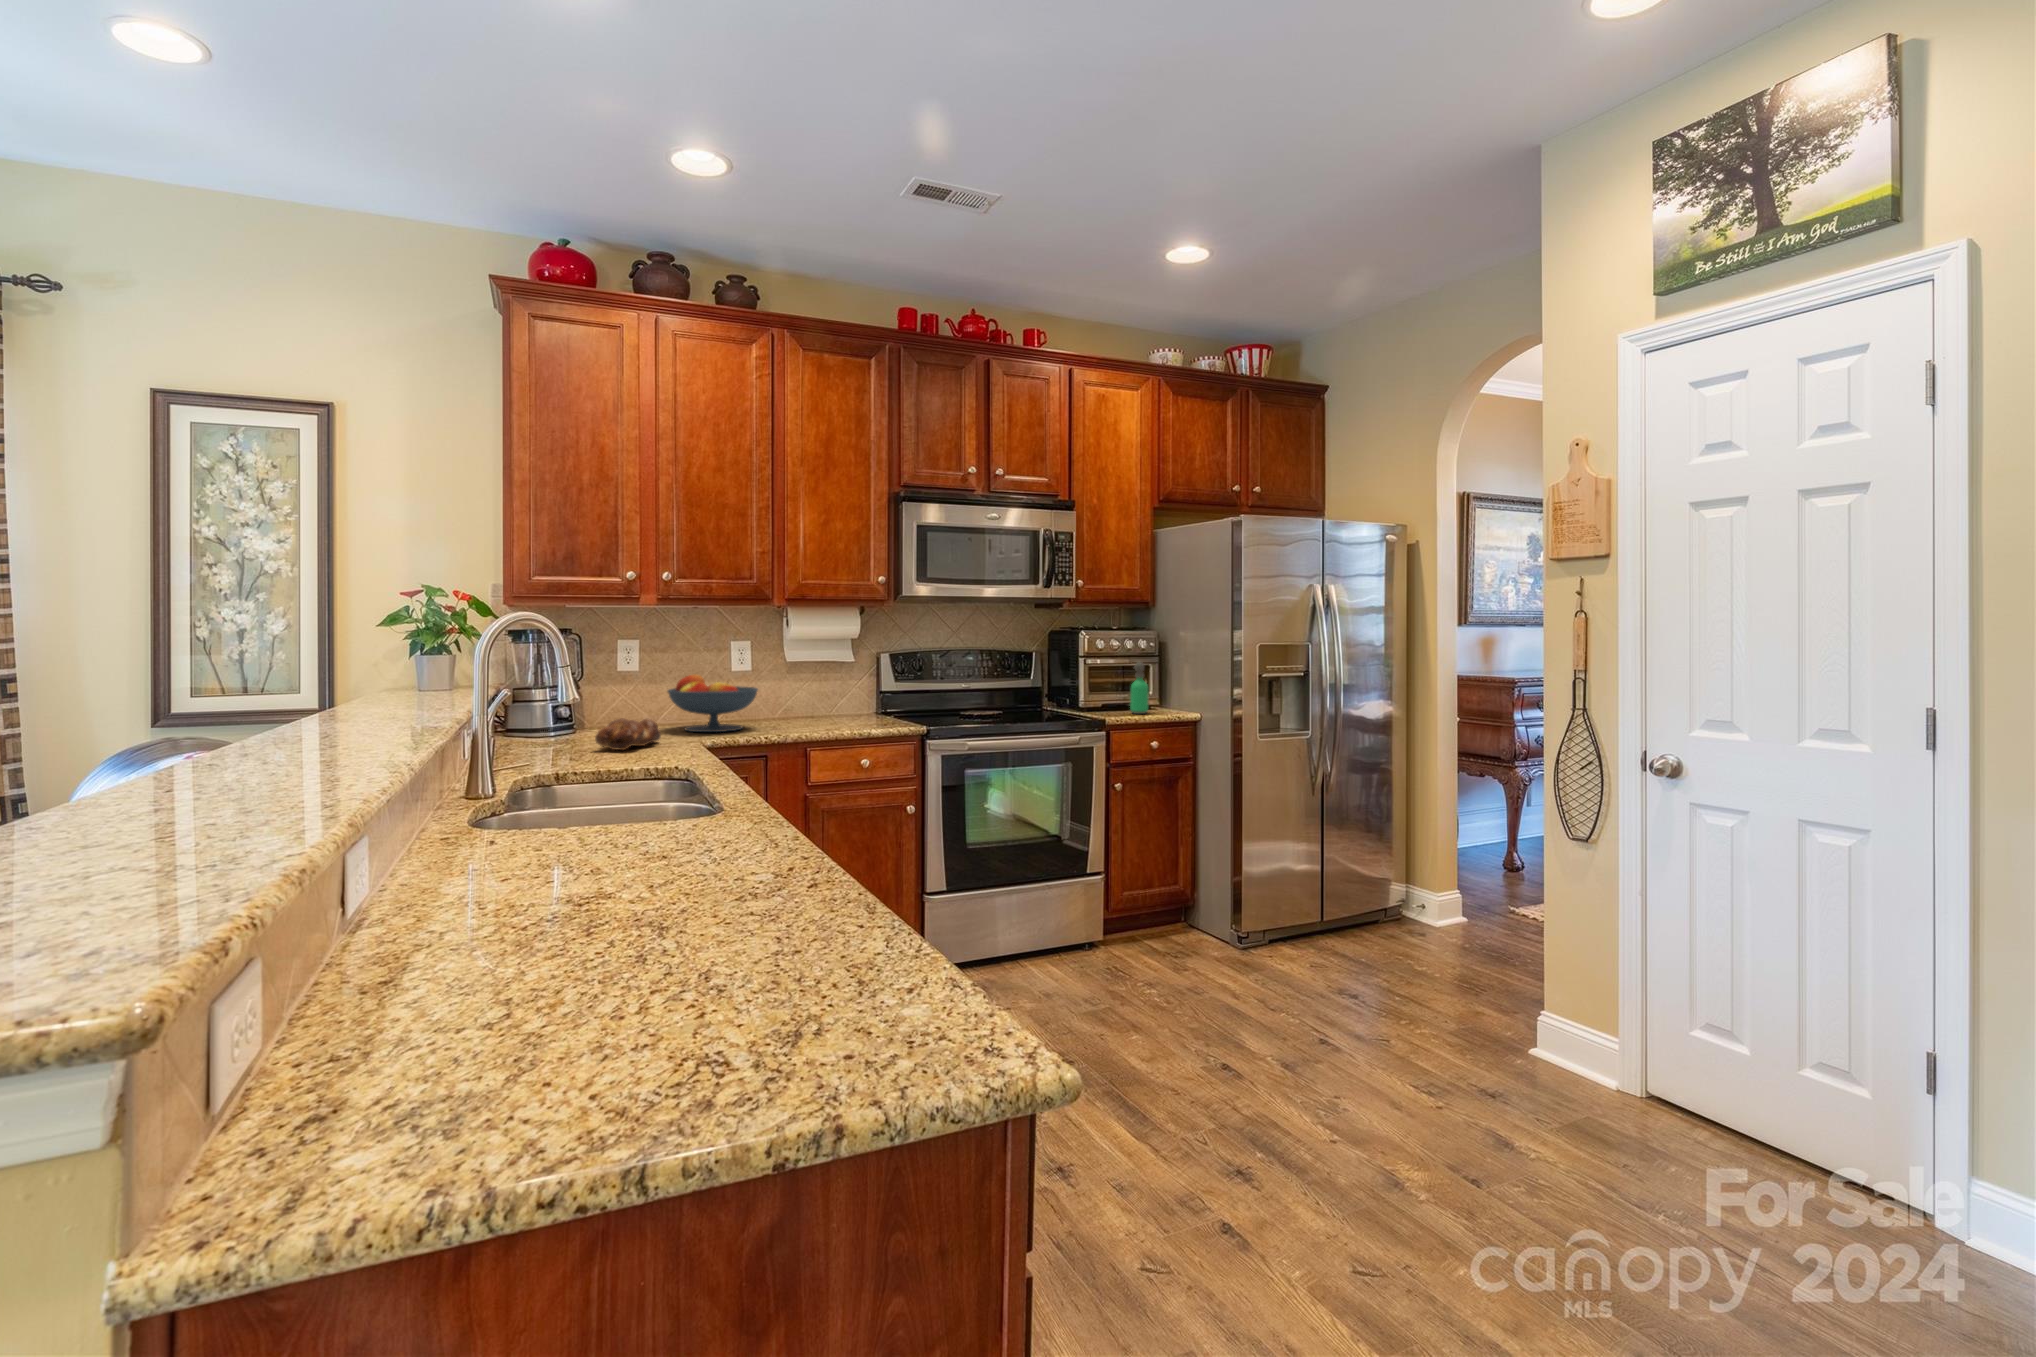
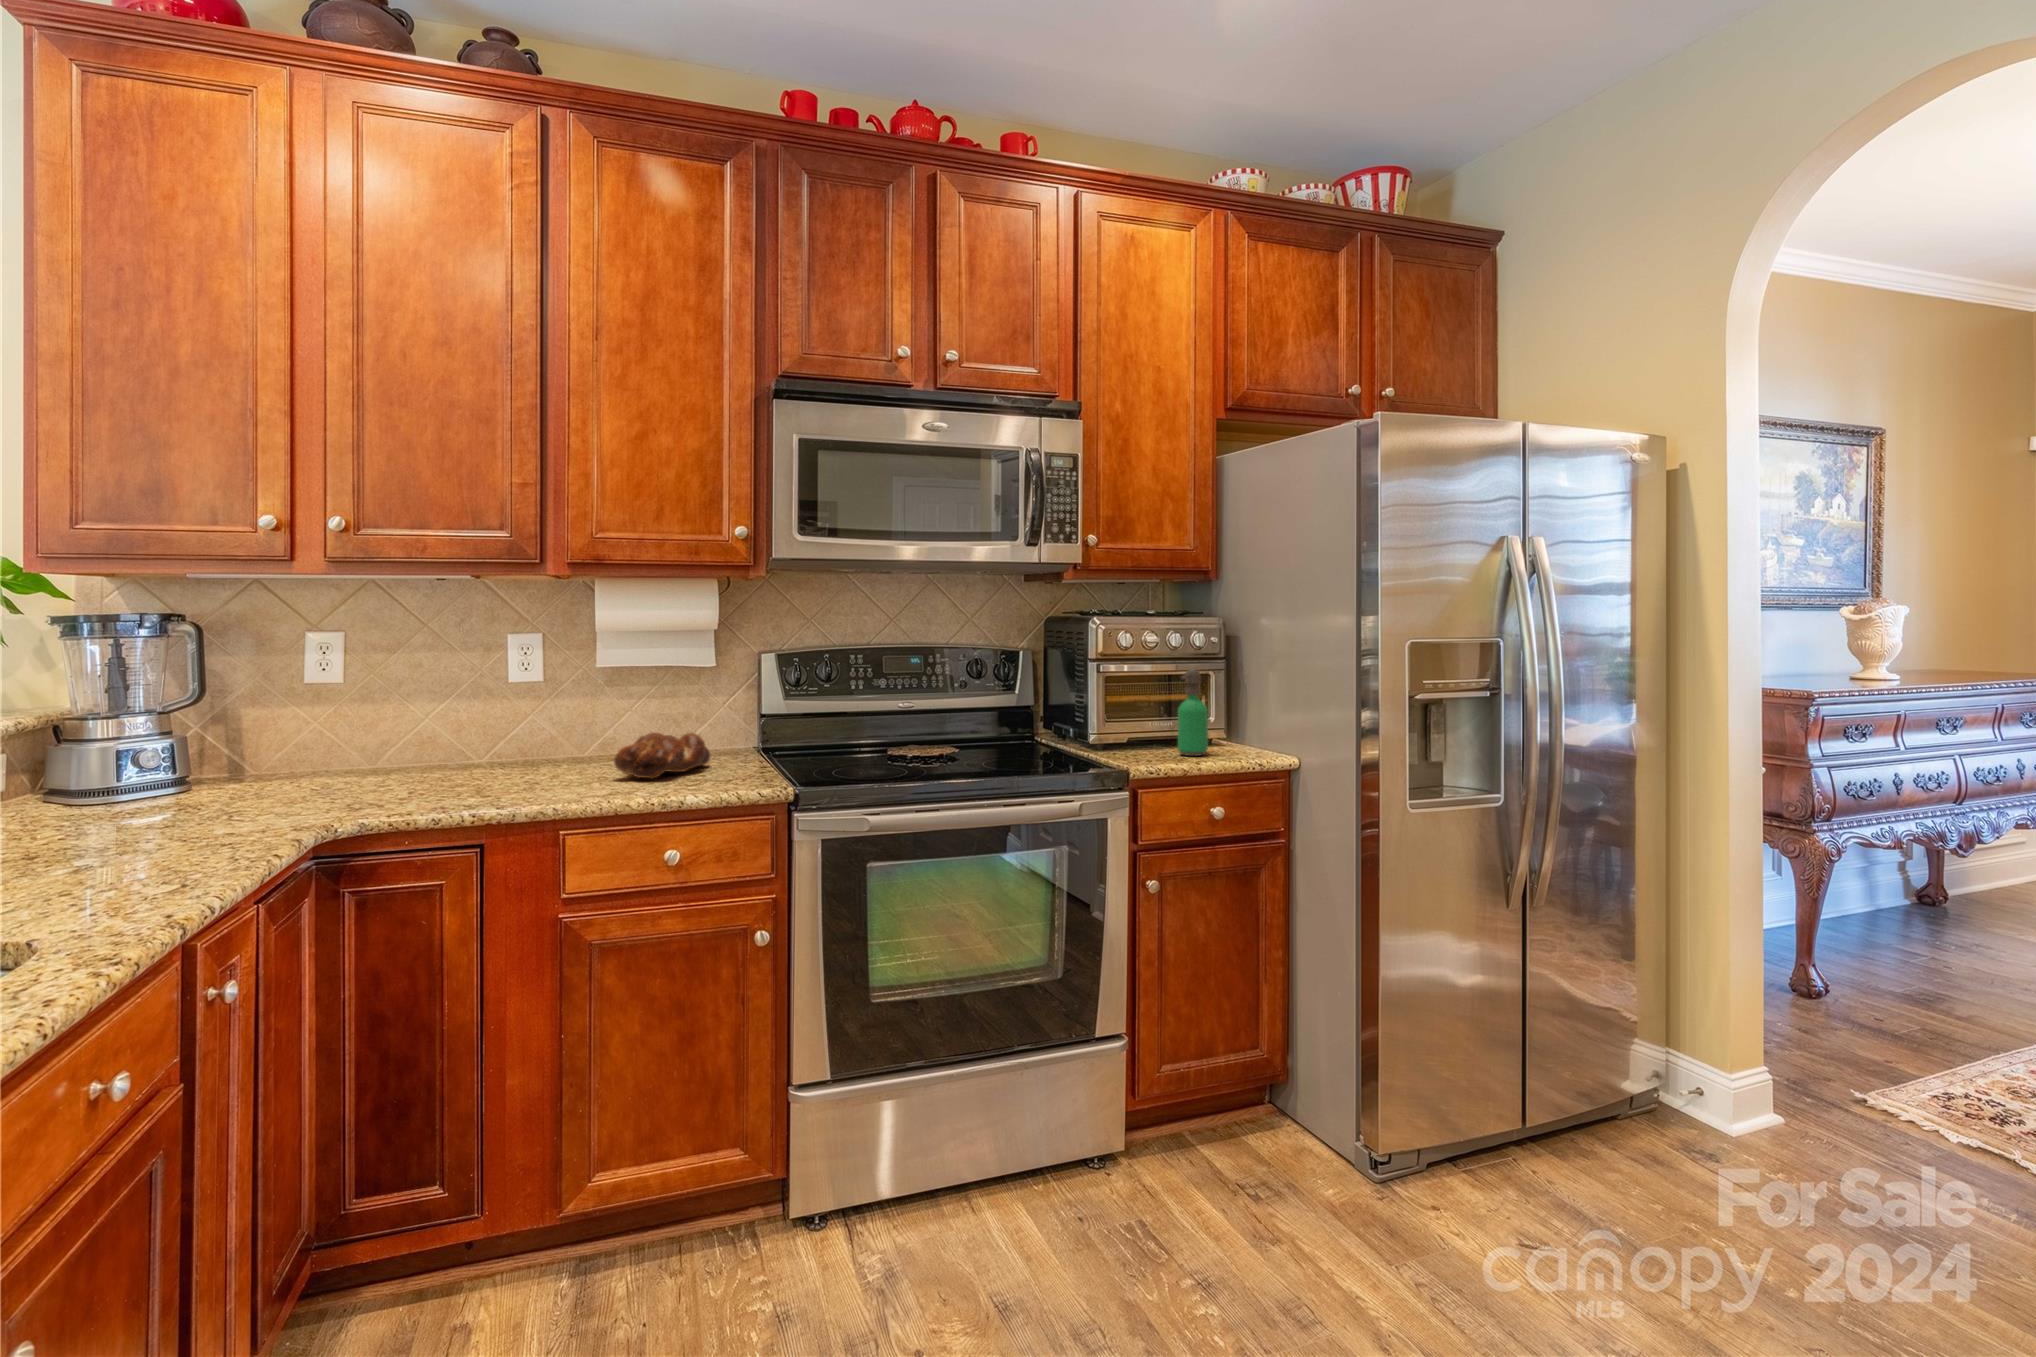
fruit bowl: present [668,675,758,732] -> none [321,693,502,798]
bread loaf: present [595,718,661,750] -> present [614,733,710,778]

